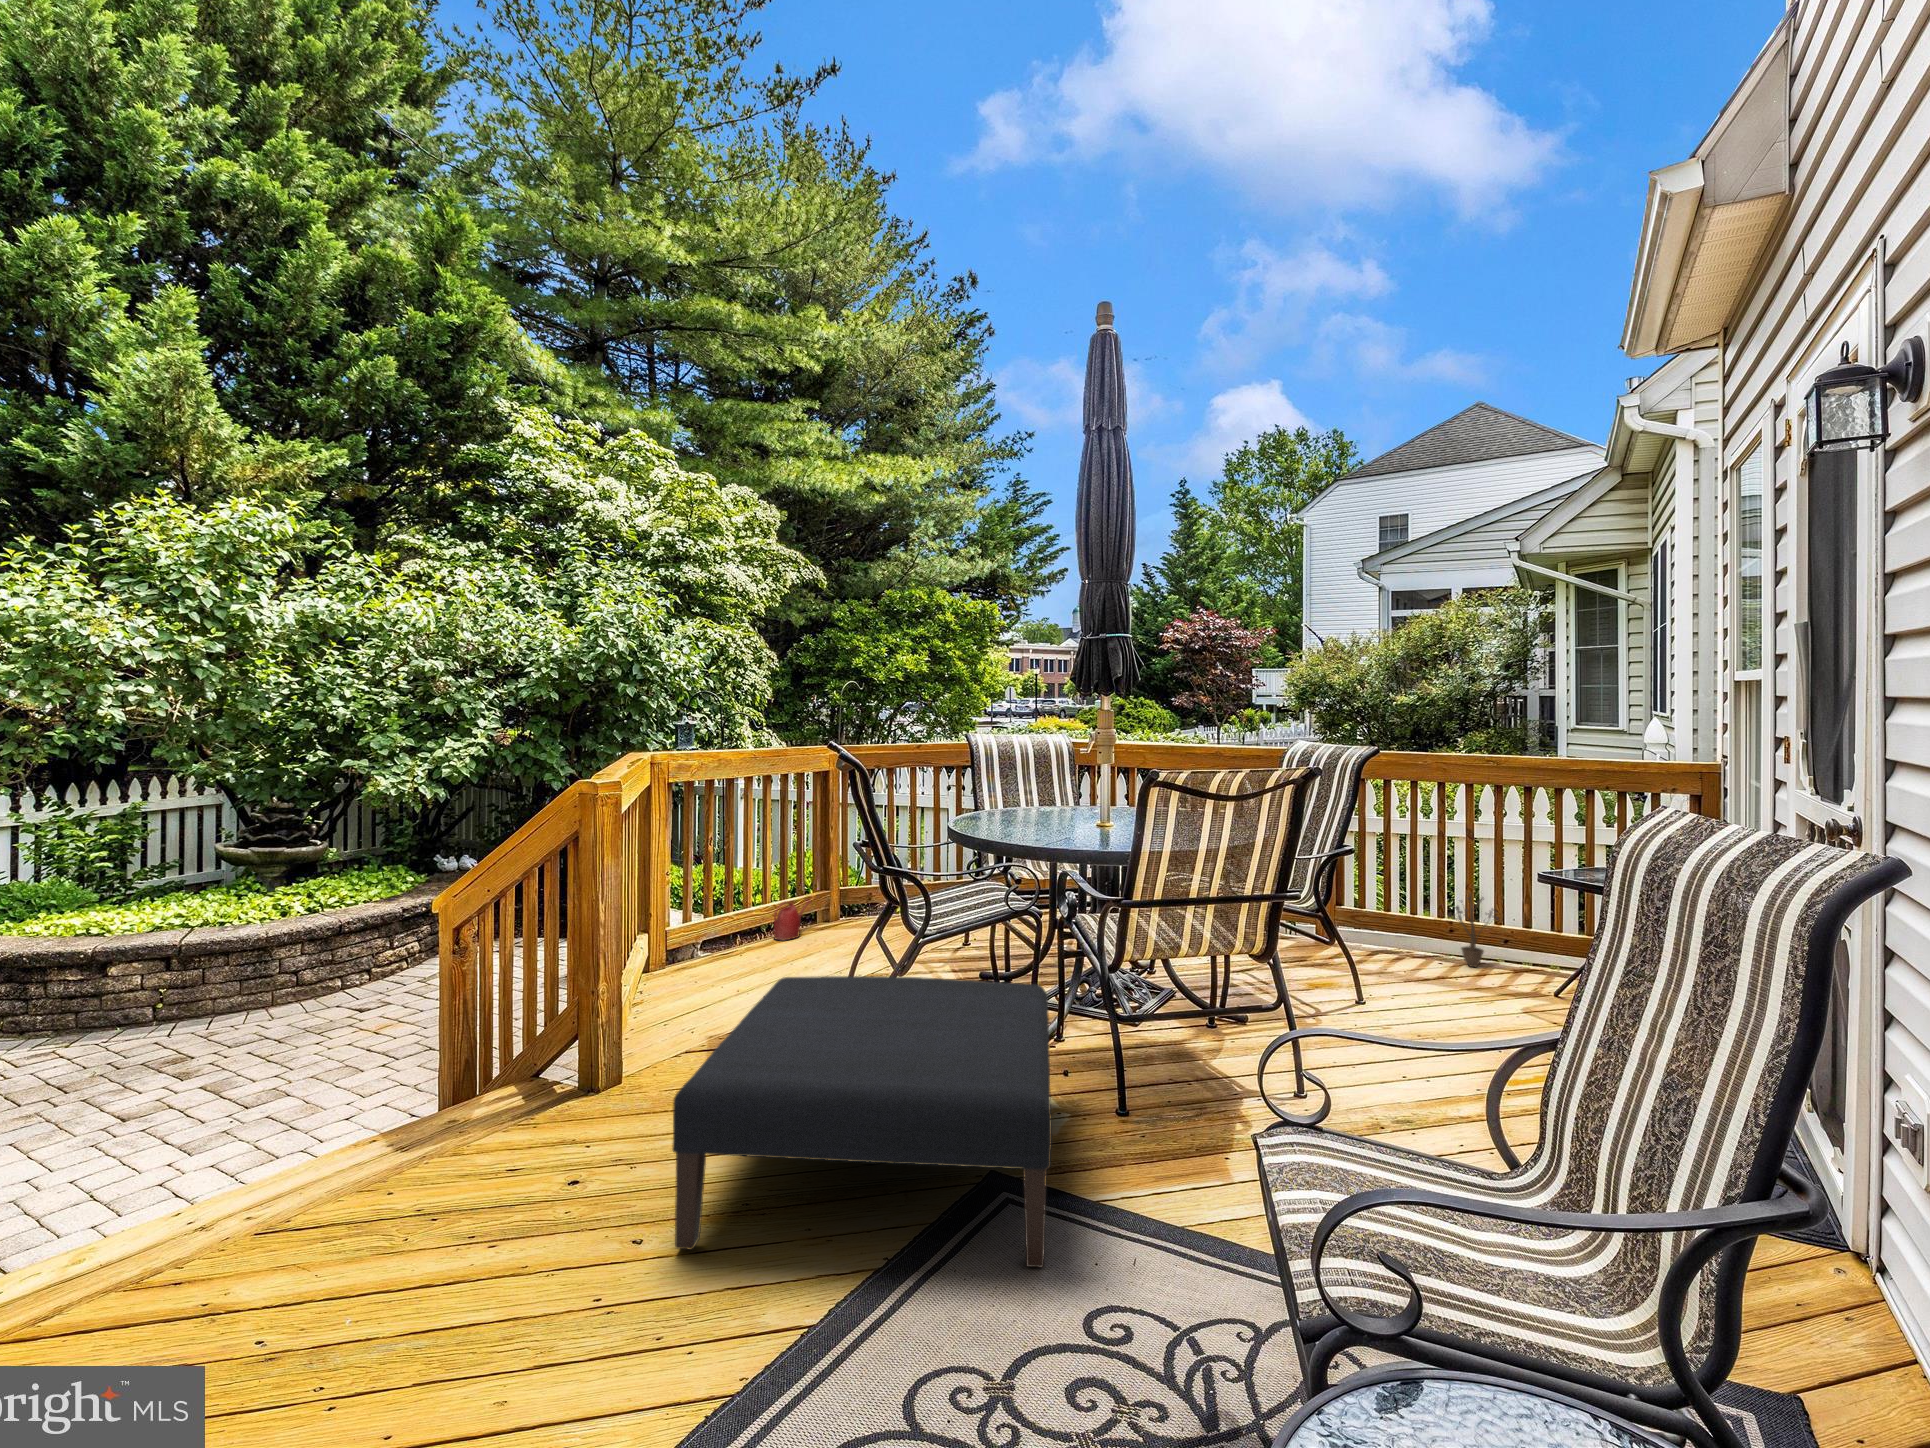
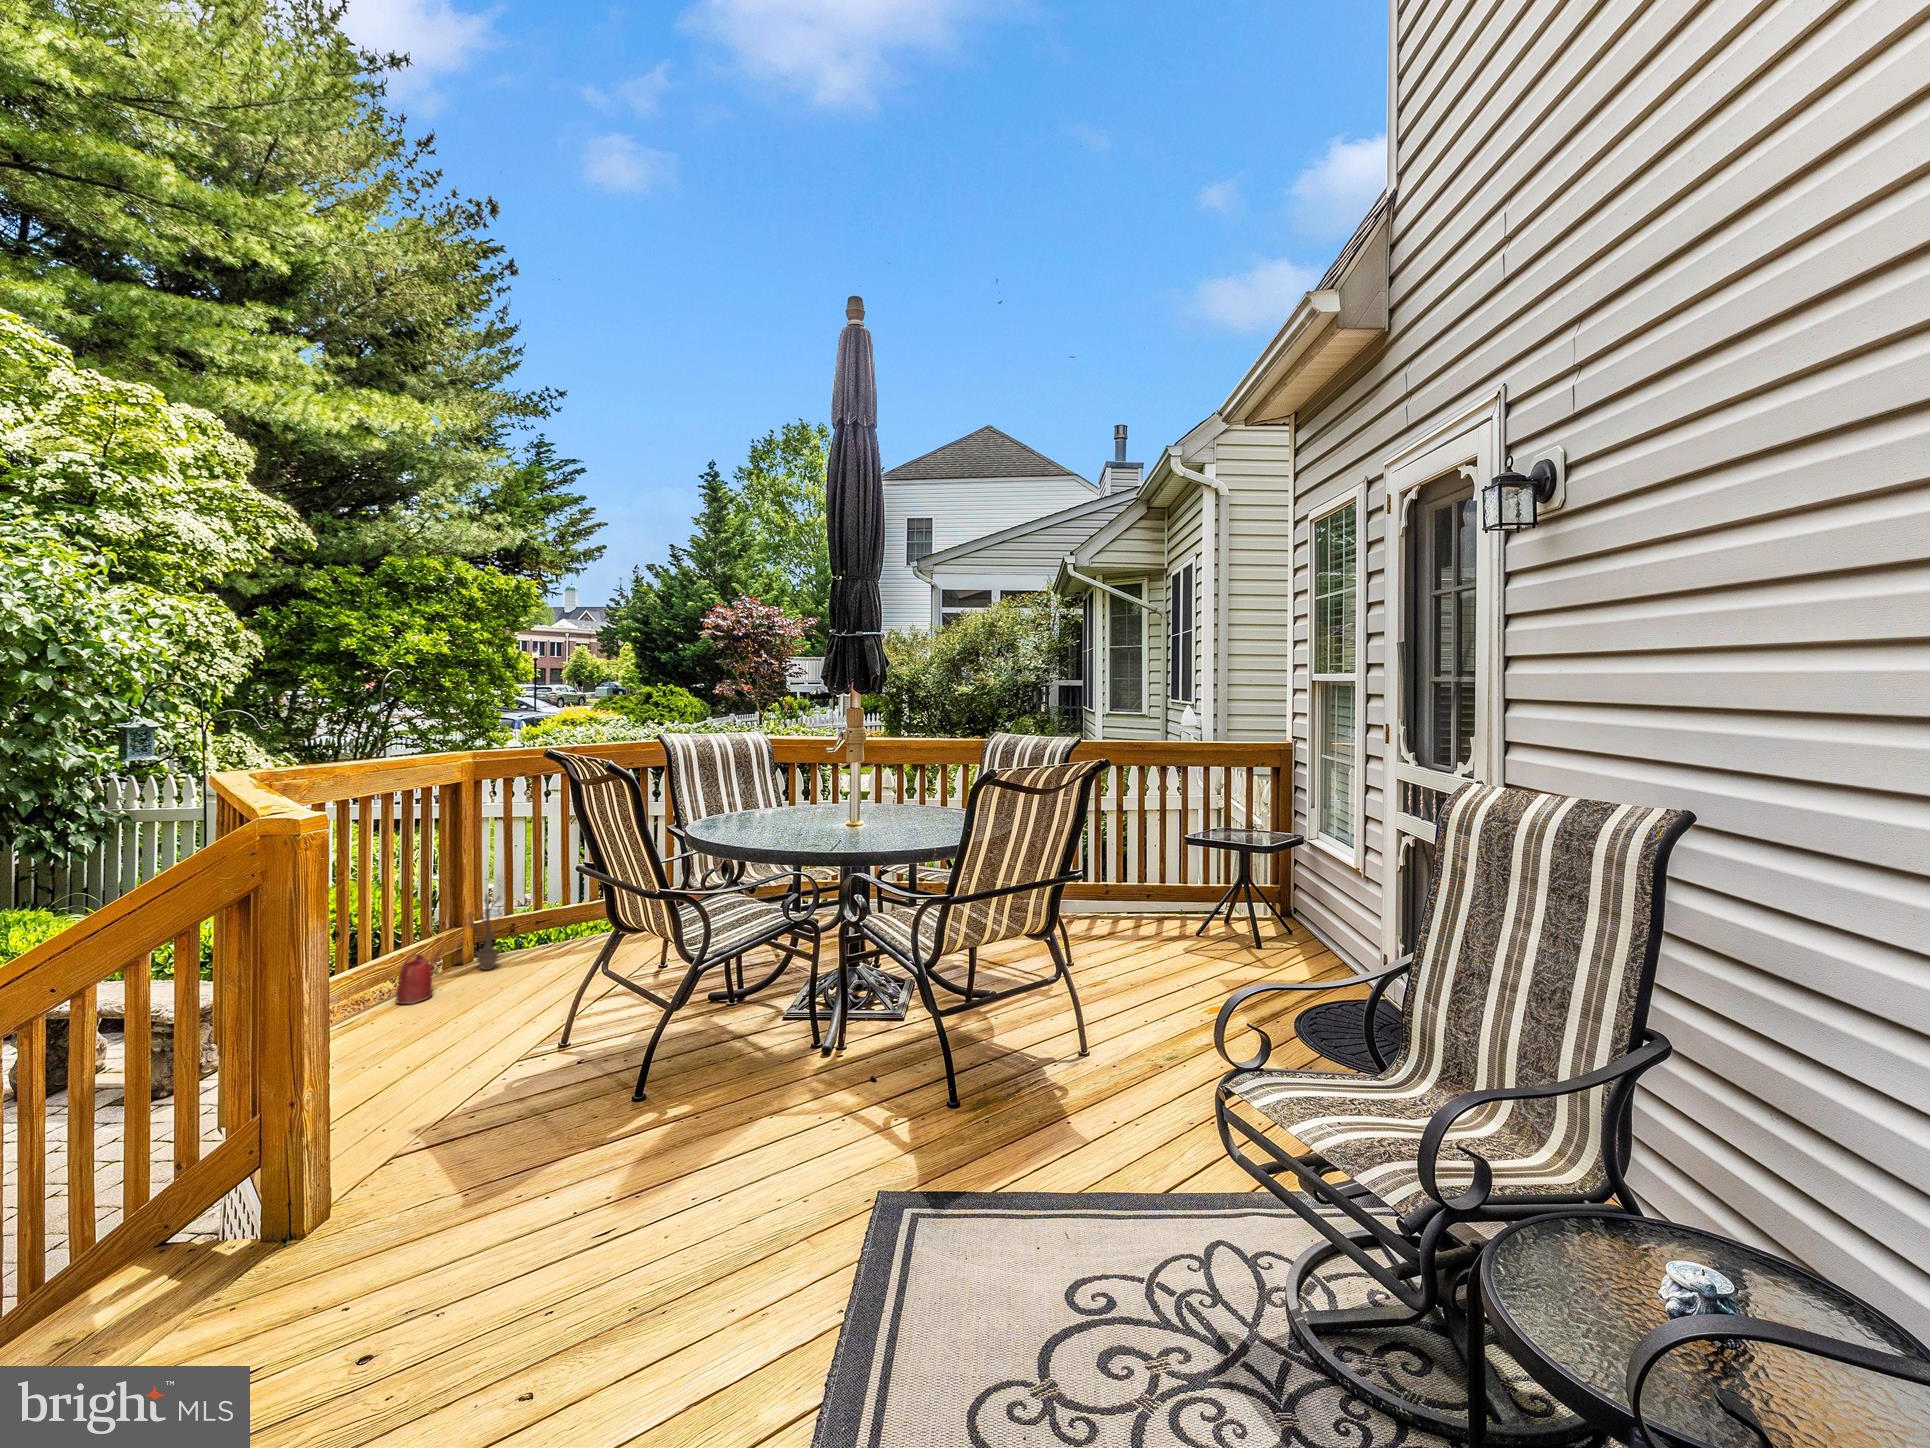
decorative plant: present [1442,893,1499,967] -> present [457,894,512,972]
ottoman: present [672,976,1052,1267] -> none [561,996,1004,1395]

